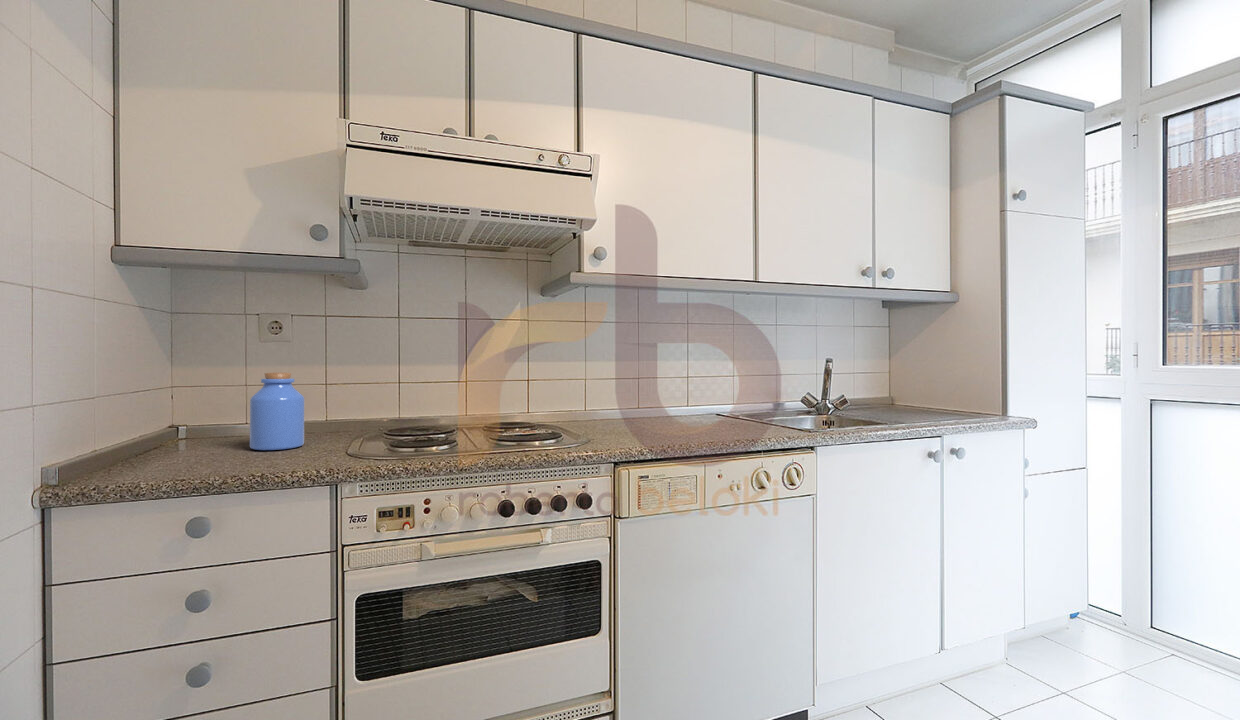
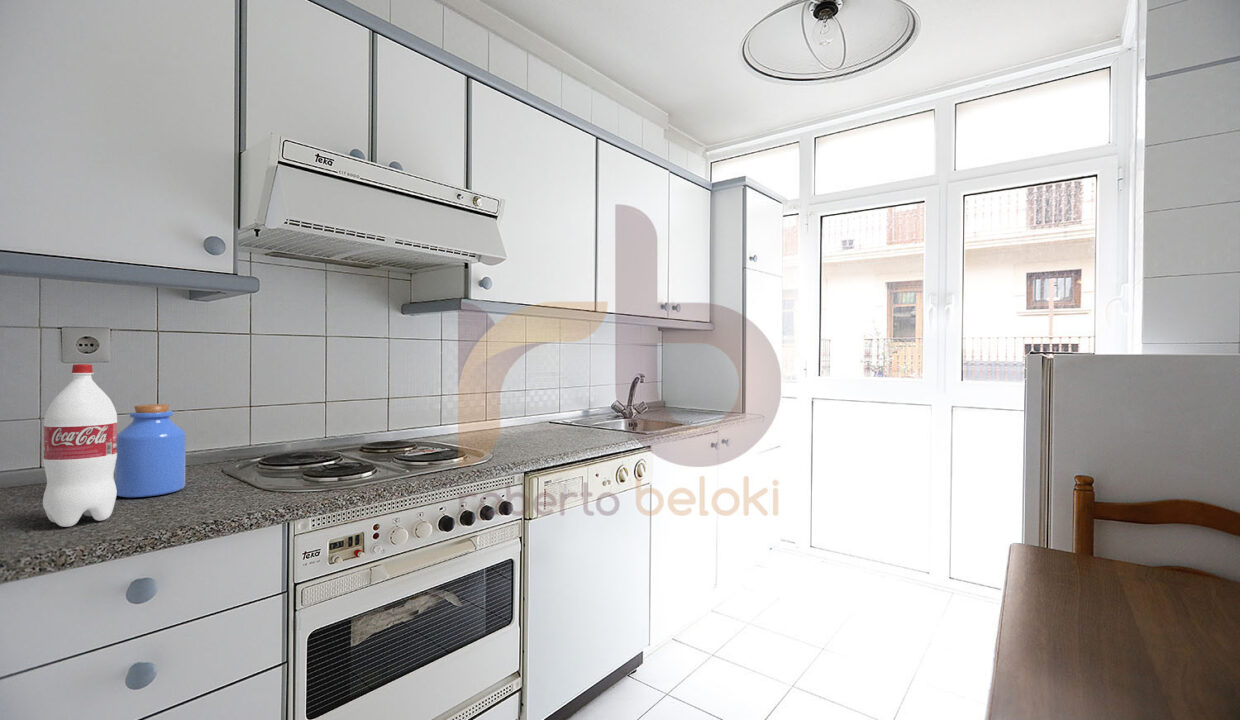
bottle: none [165,333,220,466] -> present [43,364,118,527]

